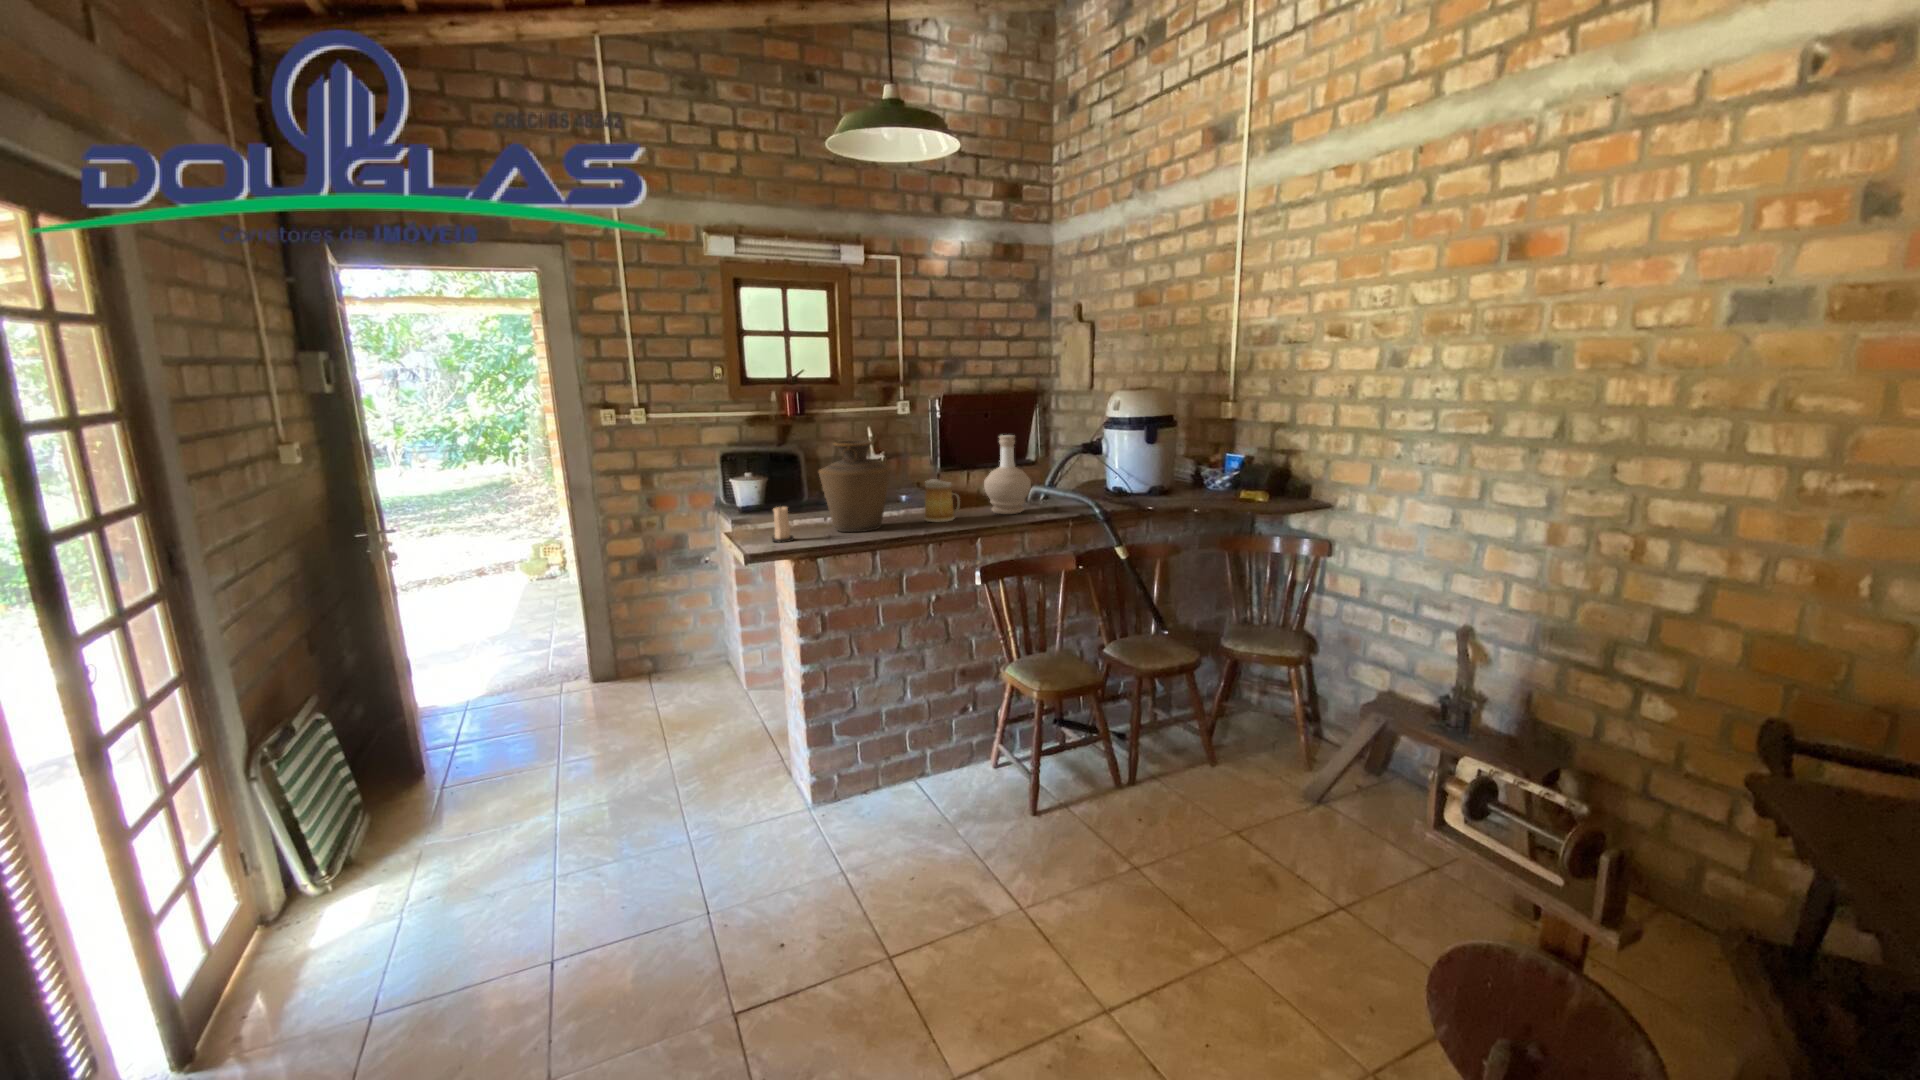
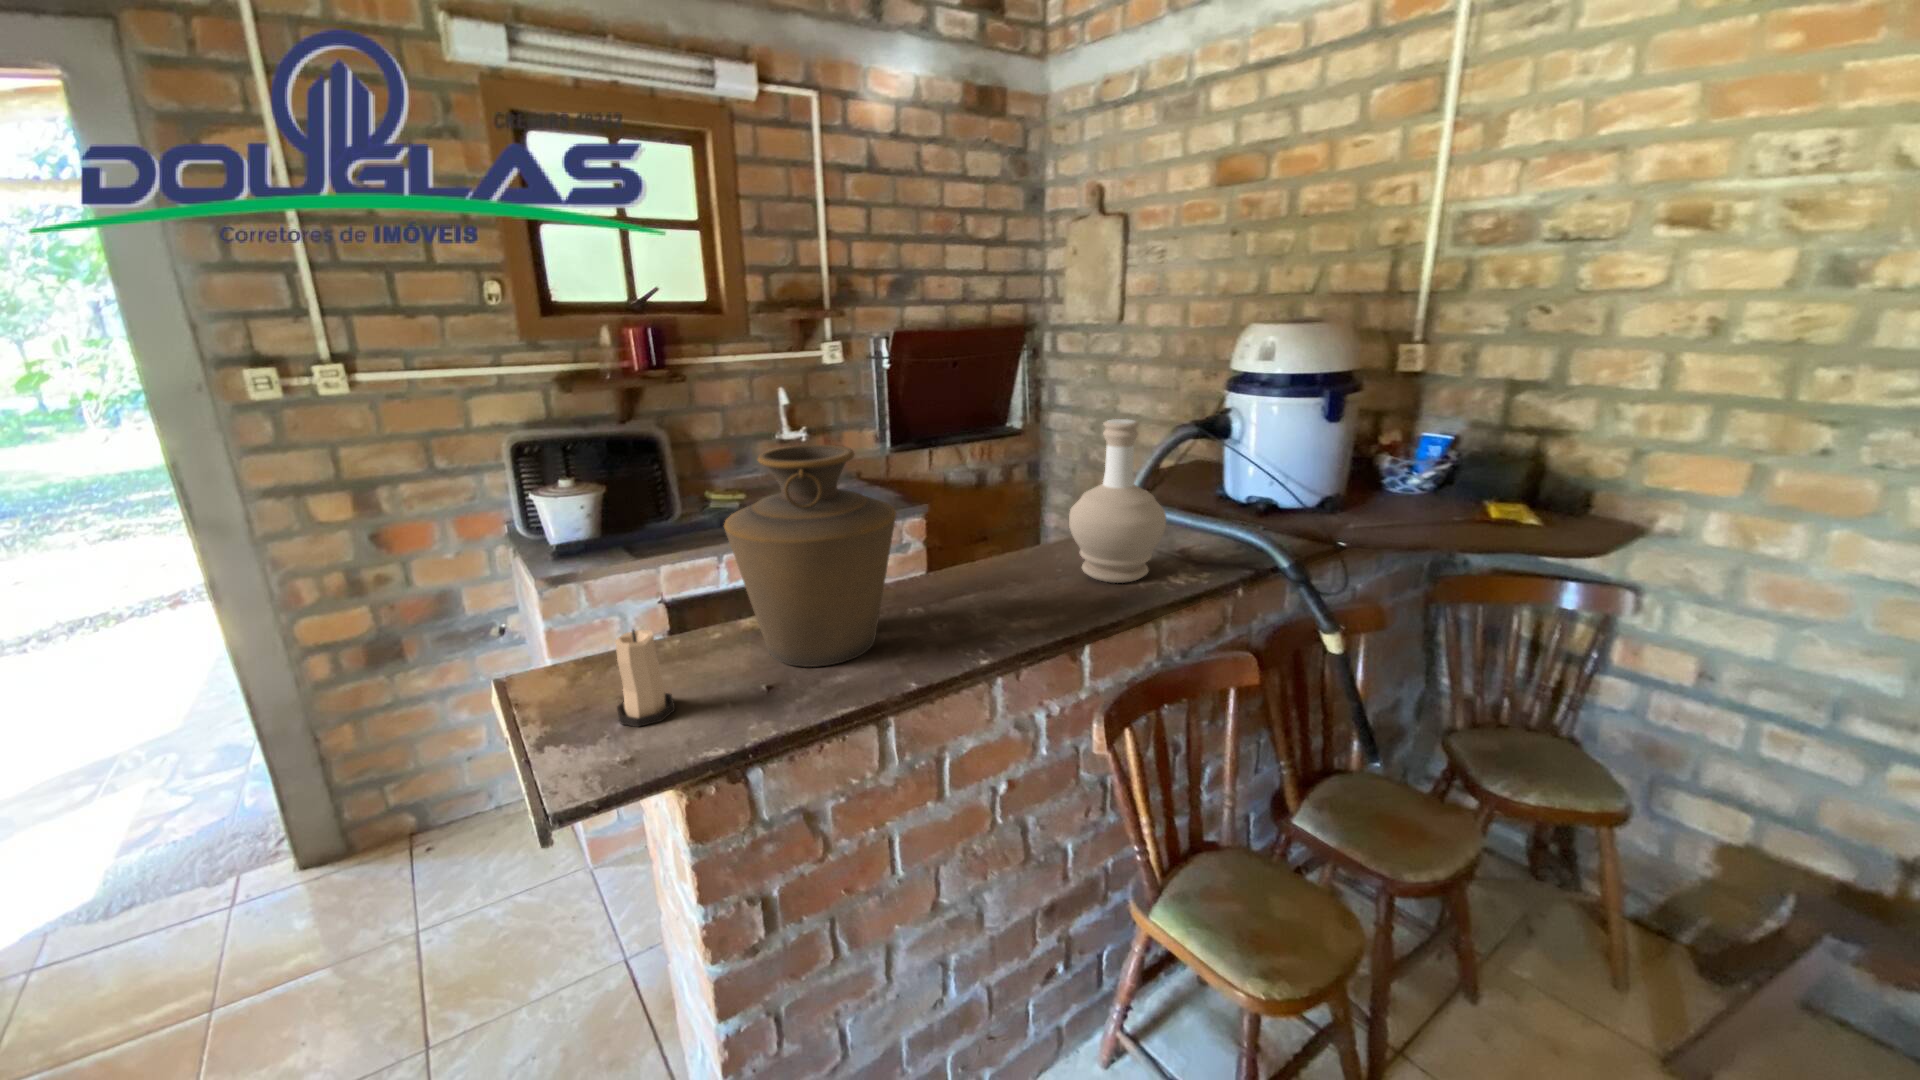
mug: present [925,479,960,522] -> none [958,523,1033,616]

